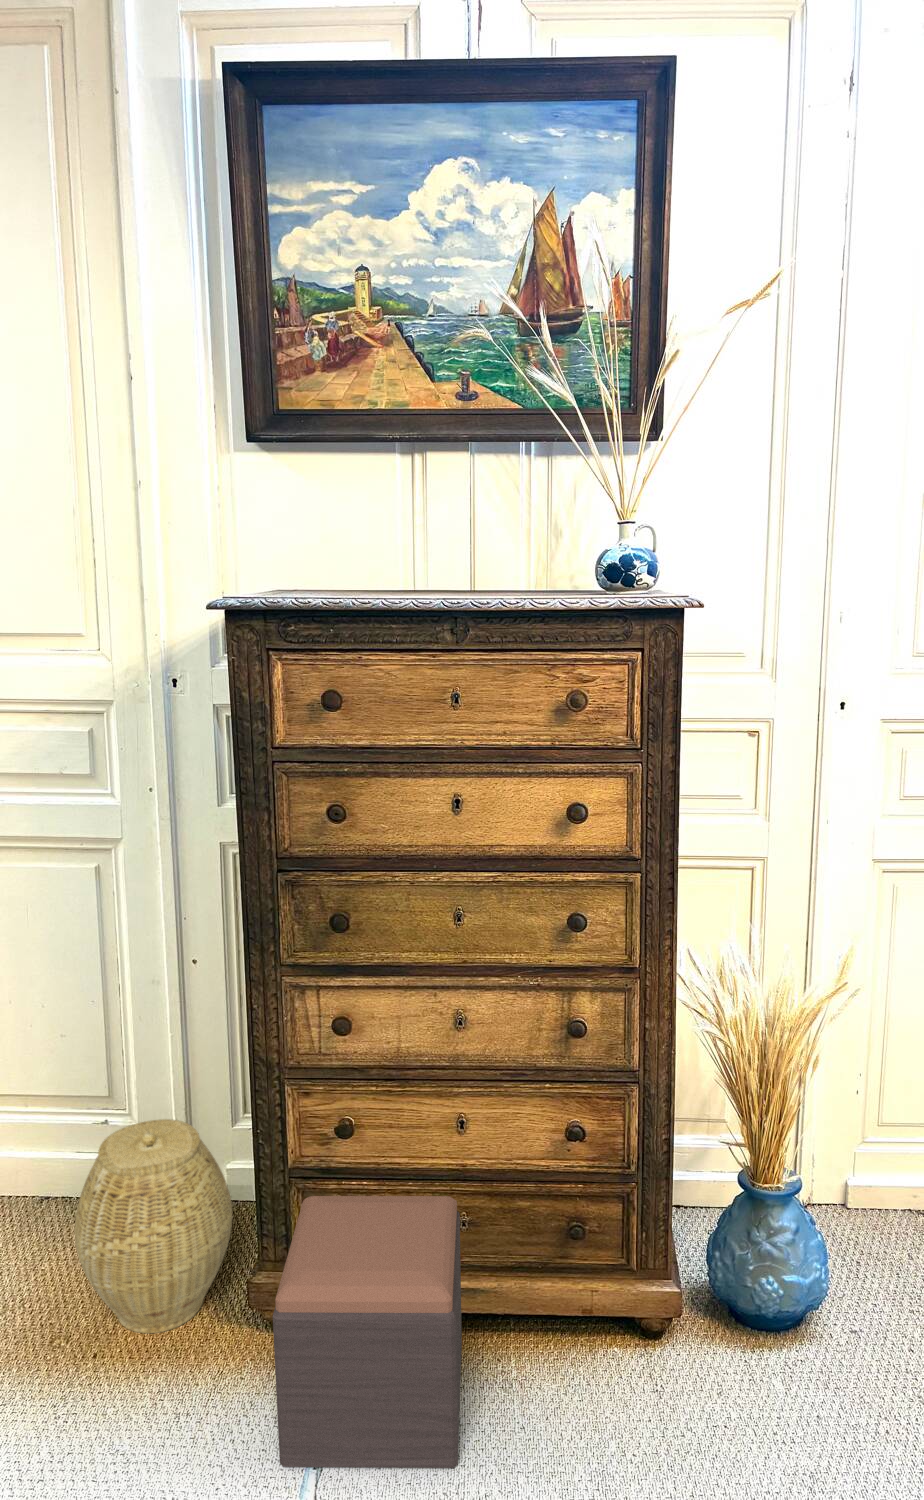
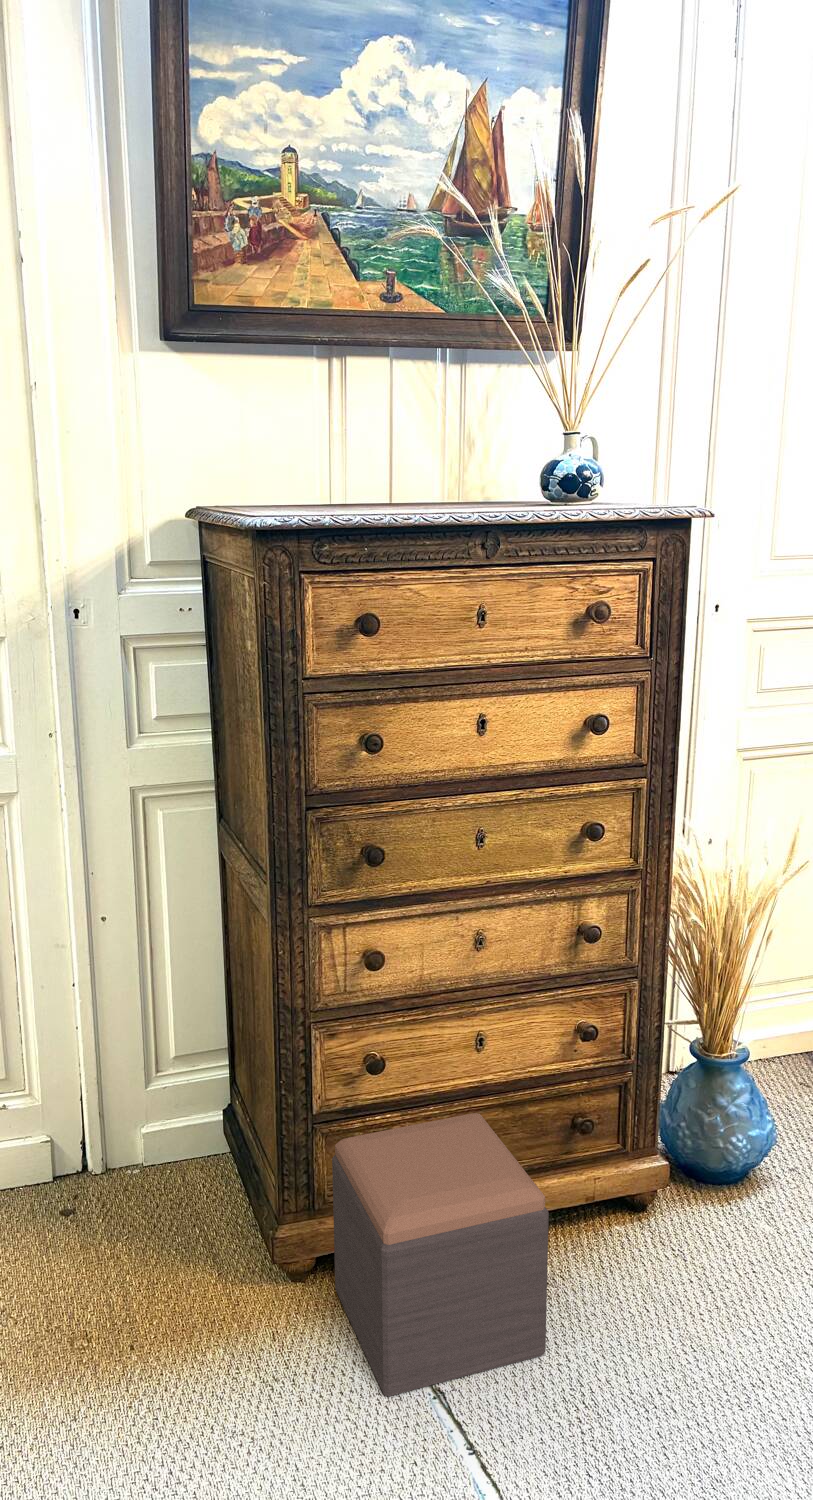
woven basket: present [75,1119,232,1333] -> none [63,1095,231,1323]

